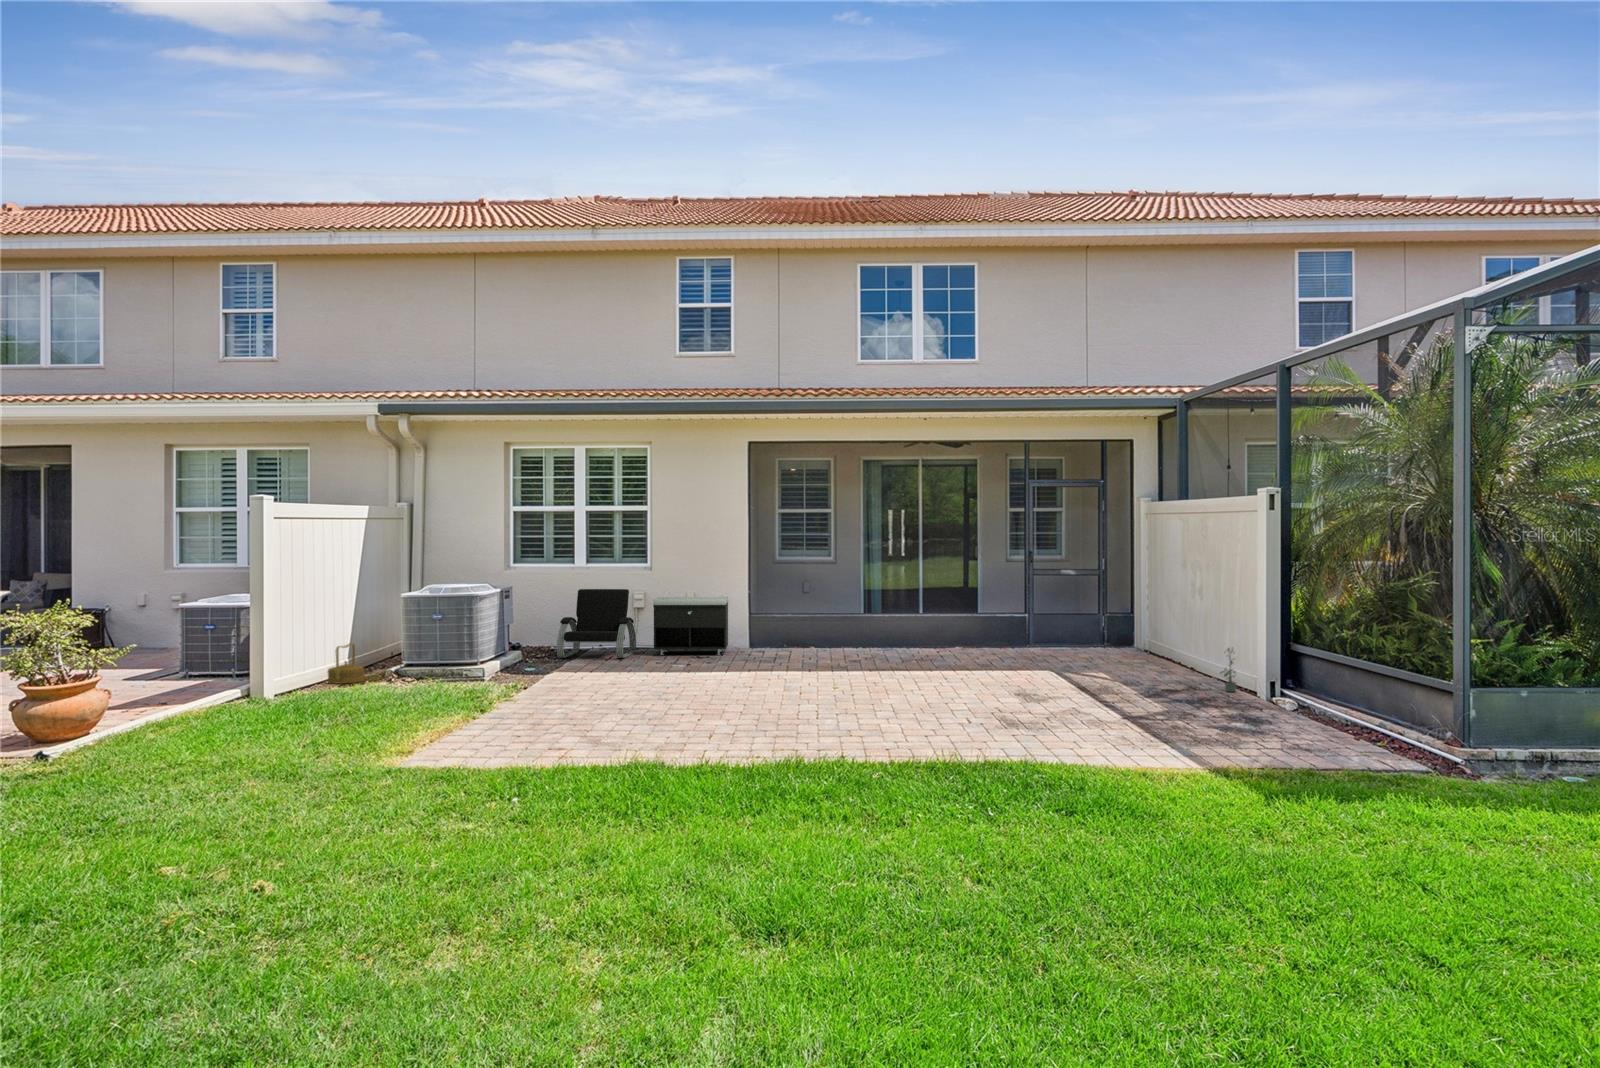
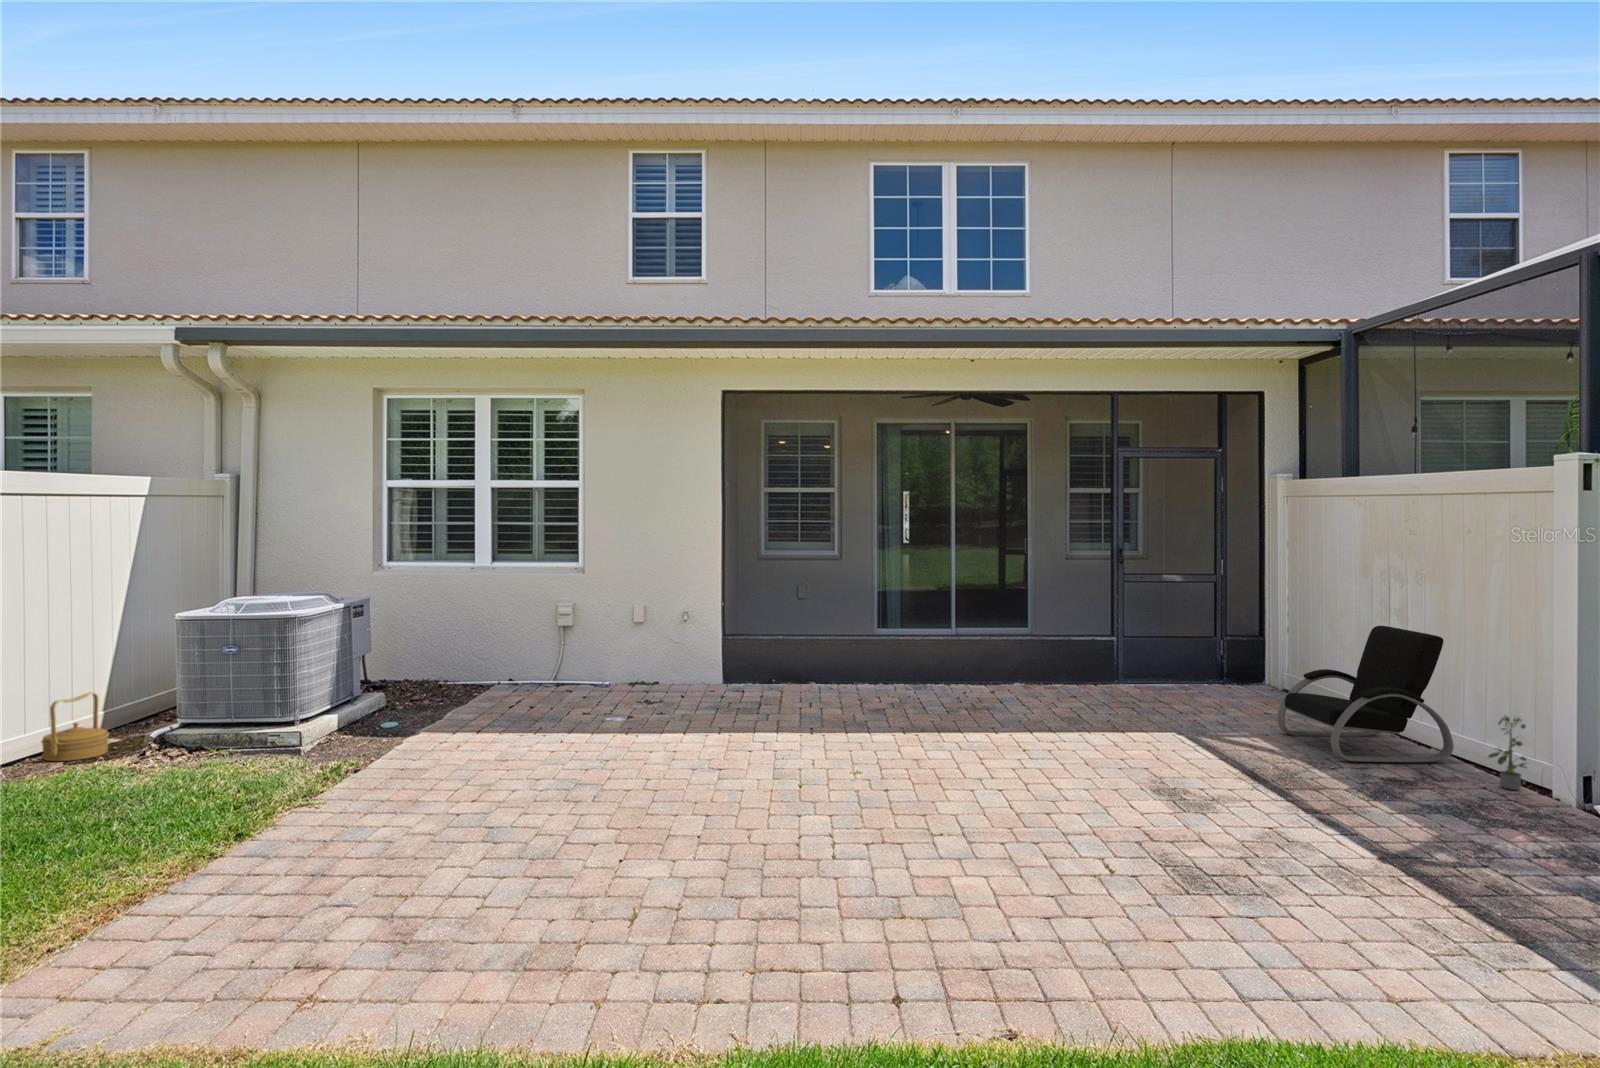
armchair: present [557,589,636,658] -> present [1277,626,1454,762]
storage bench: present [653,597,728,655] -> none [584,611,693,695]

